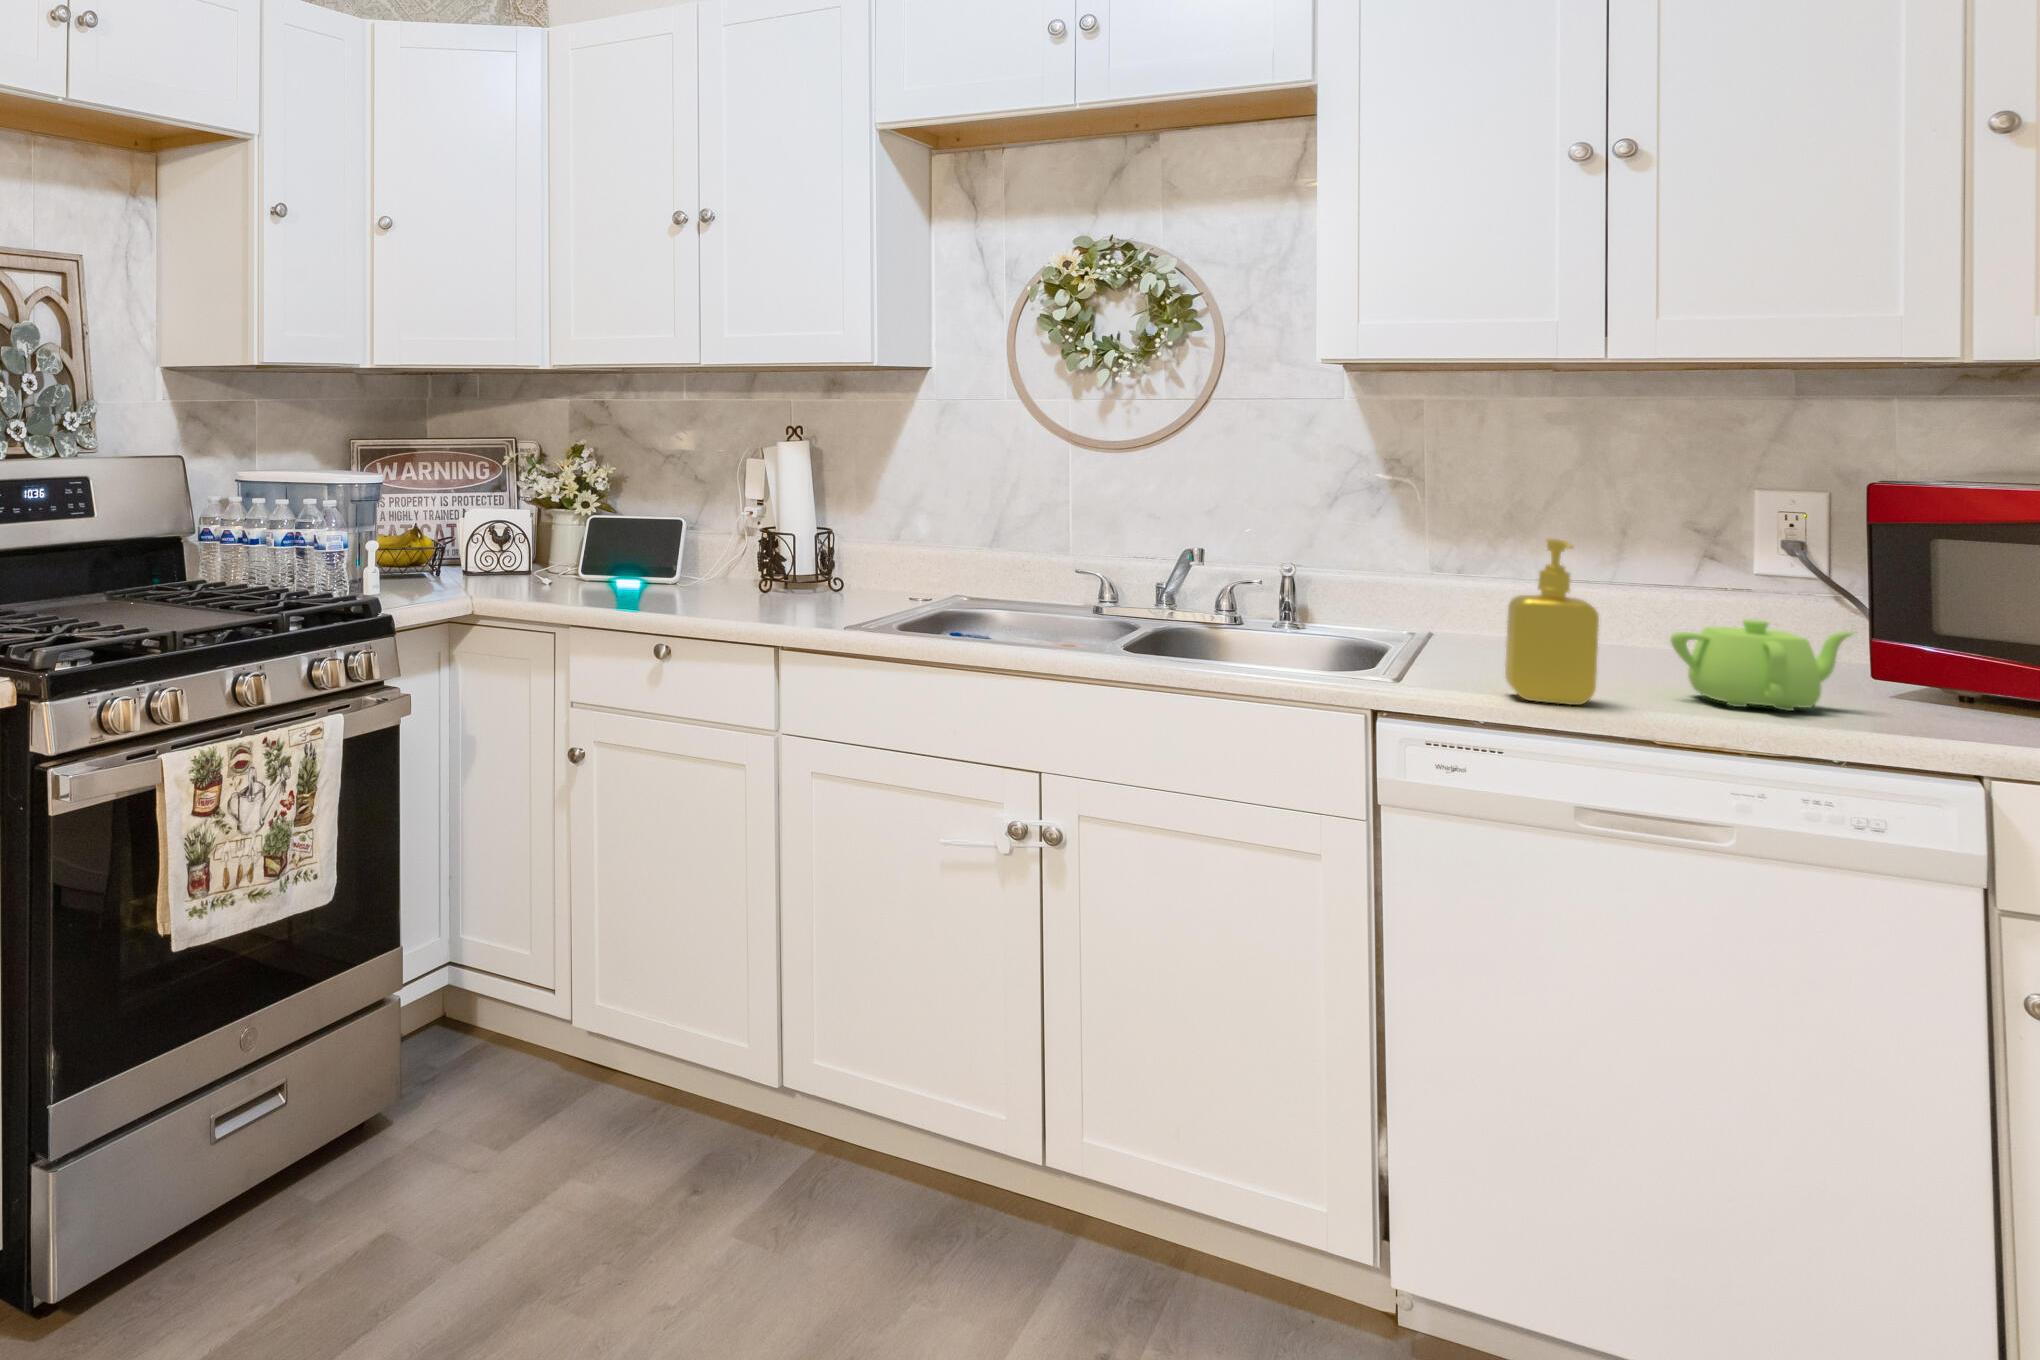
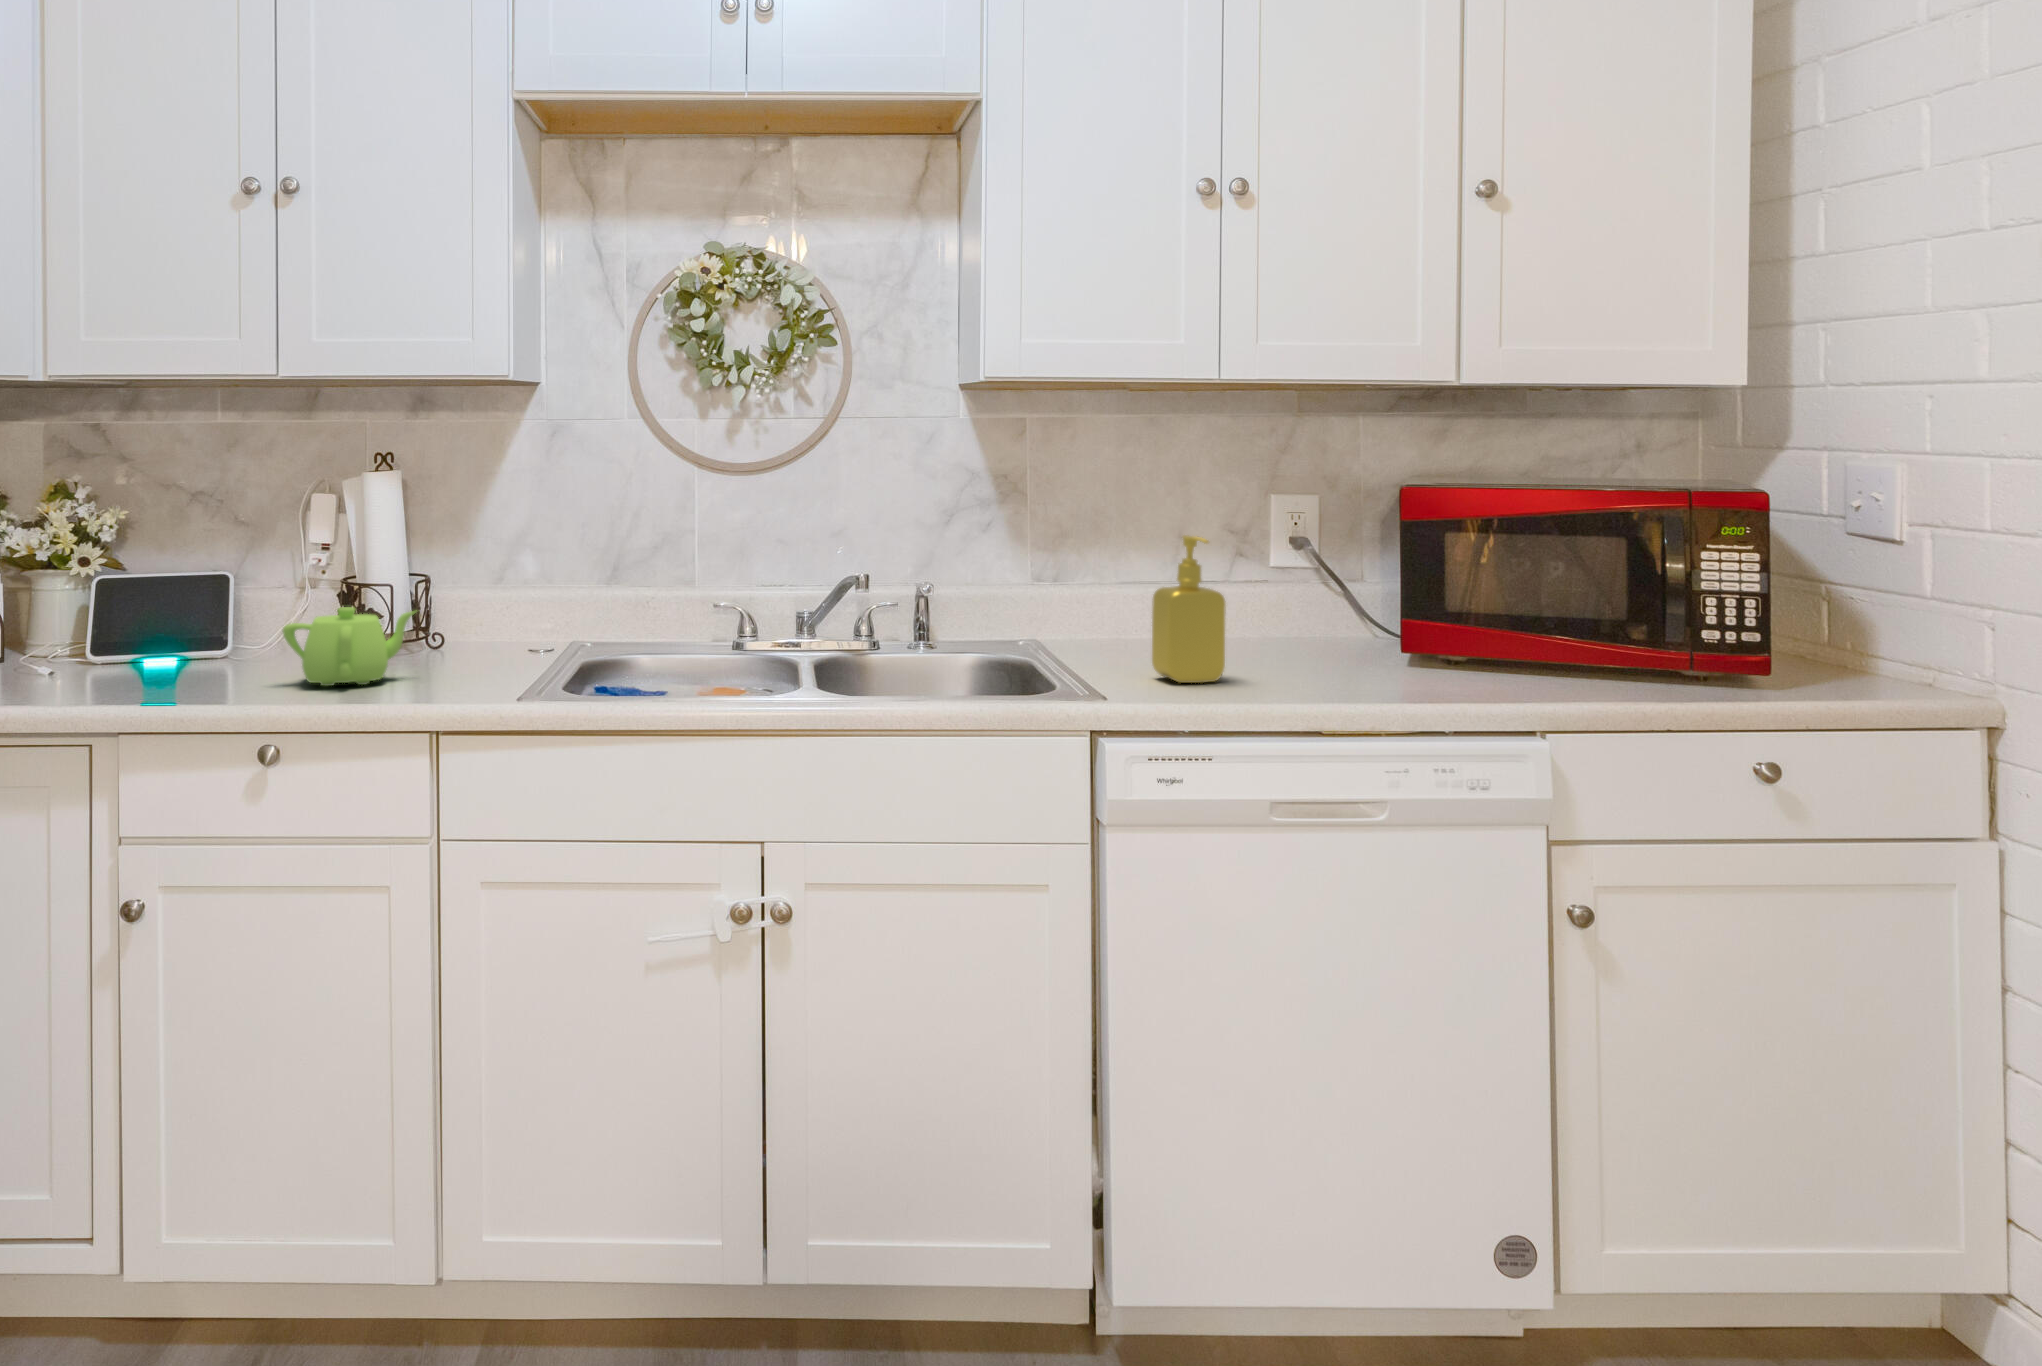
teapot: present [1671,619,1854,711] -> present [283,607,415,686]

